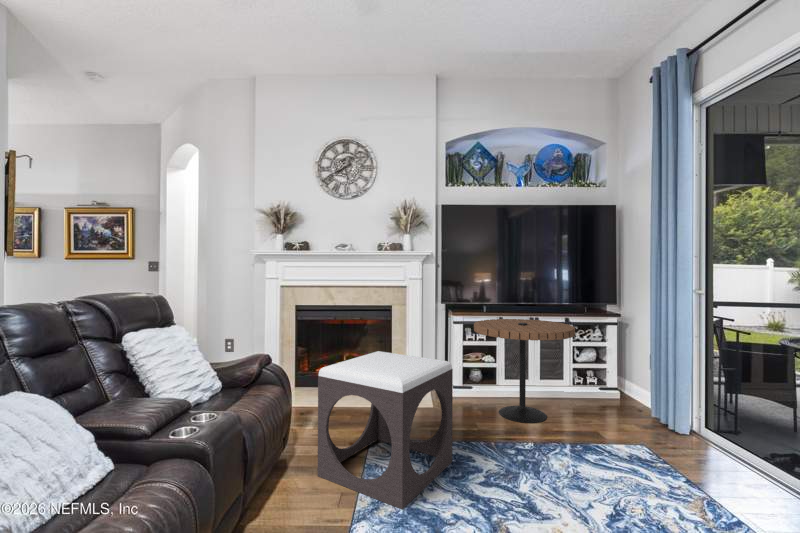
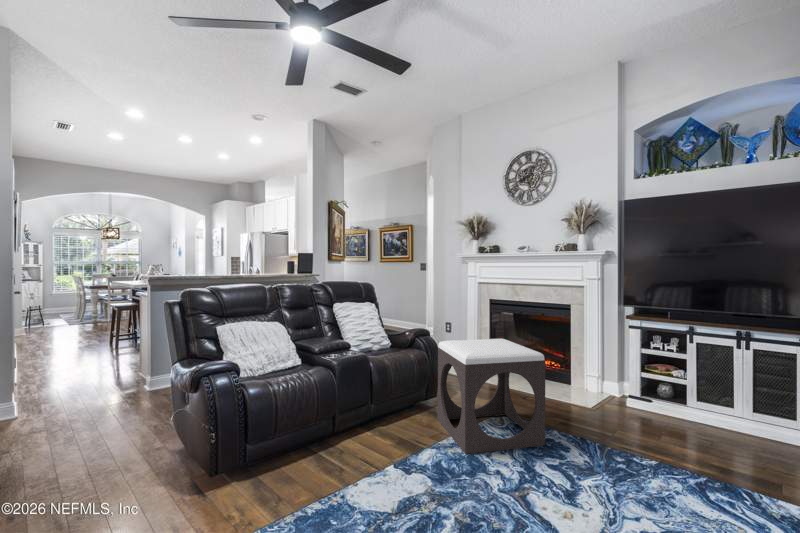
side table: present [474,319,575,423] -> none [628,326,769,452]

